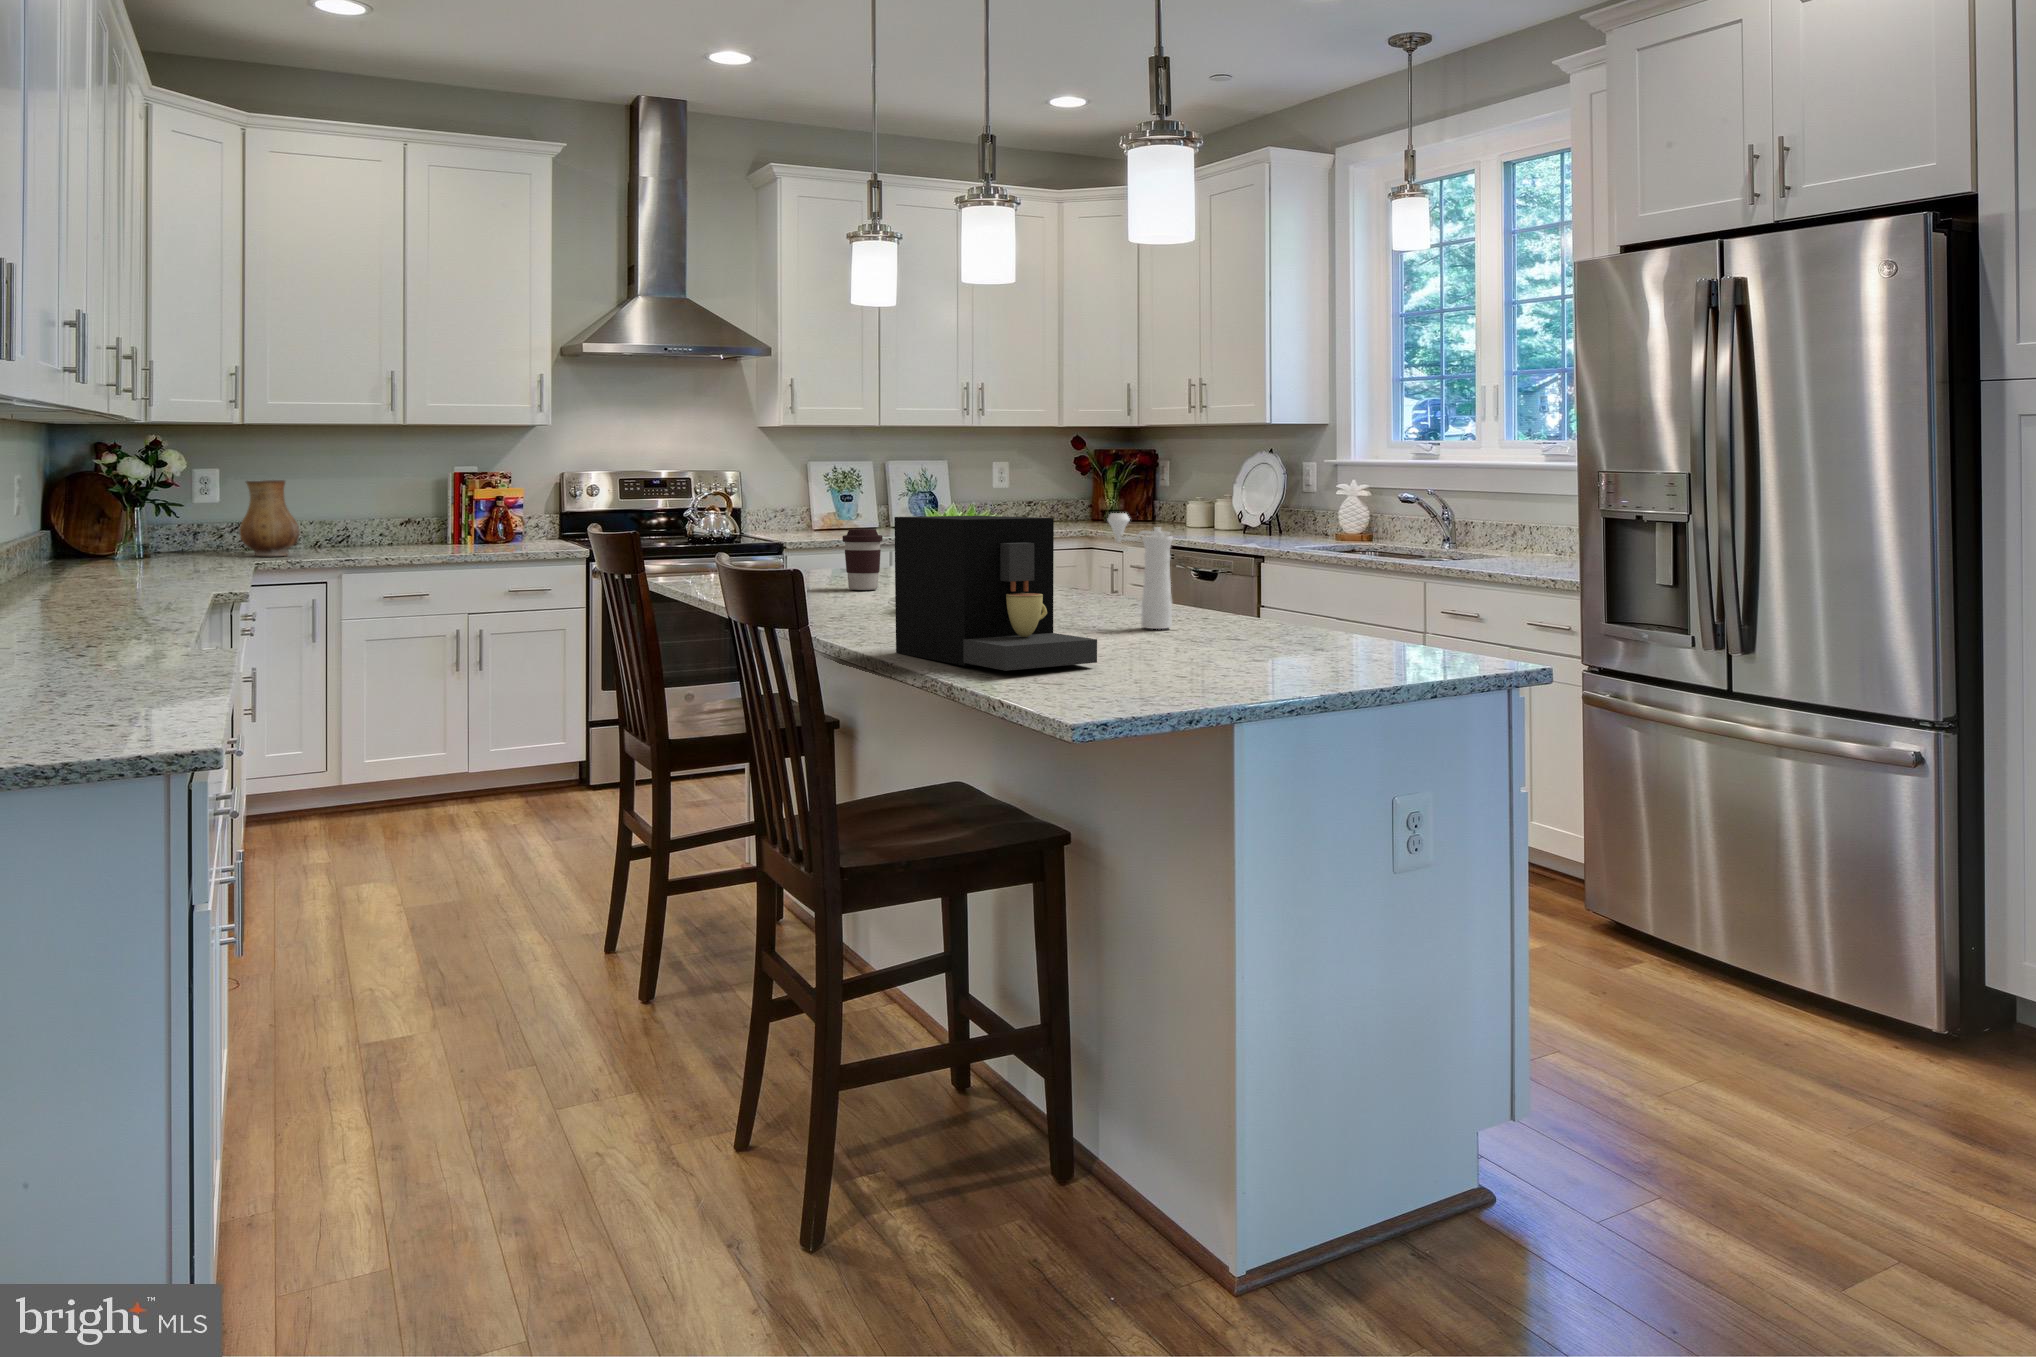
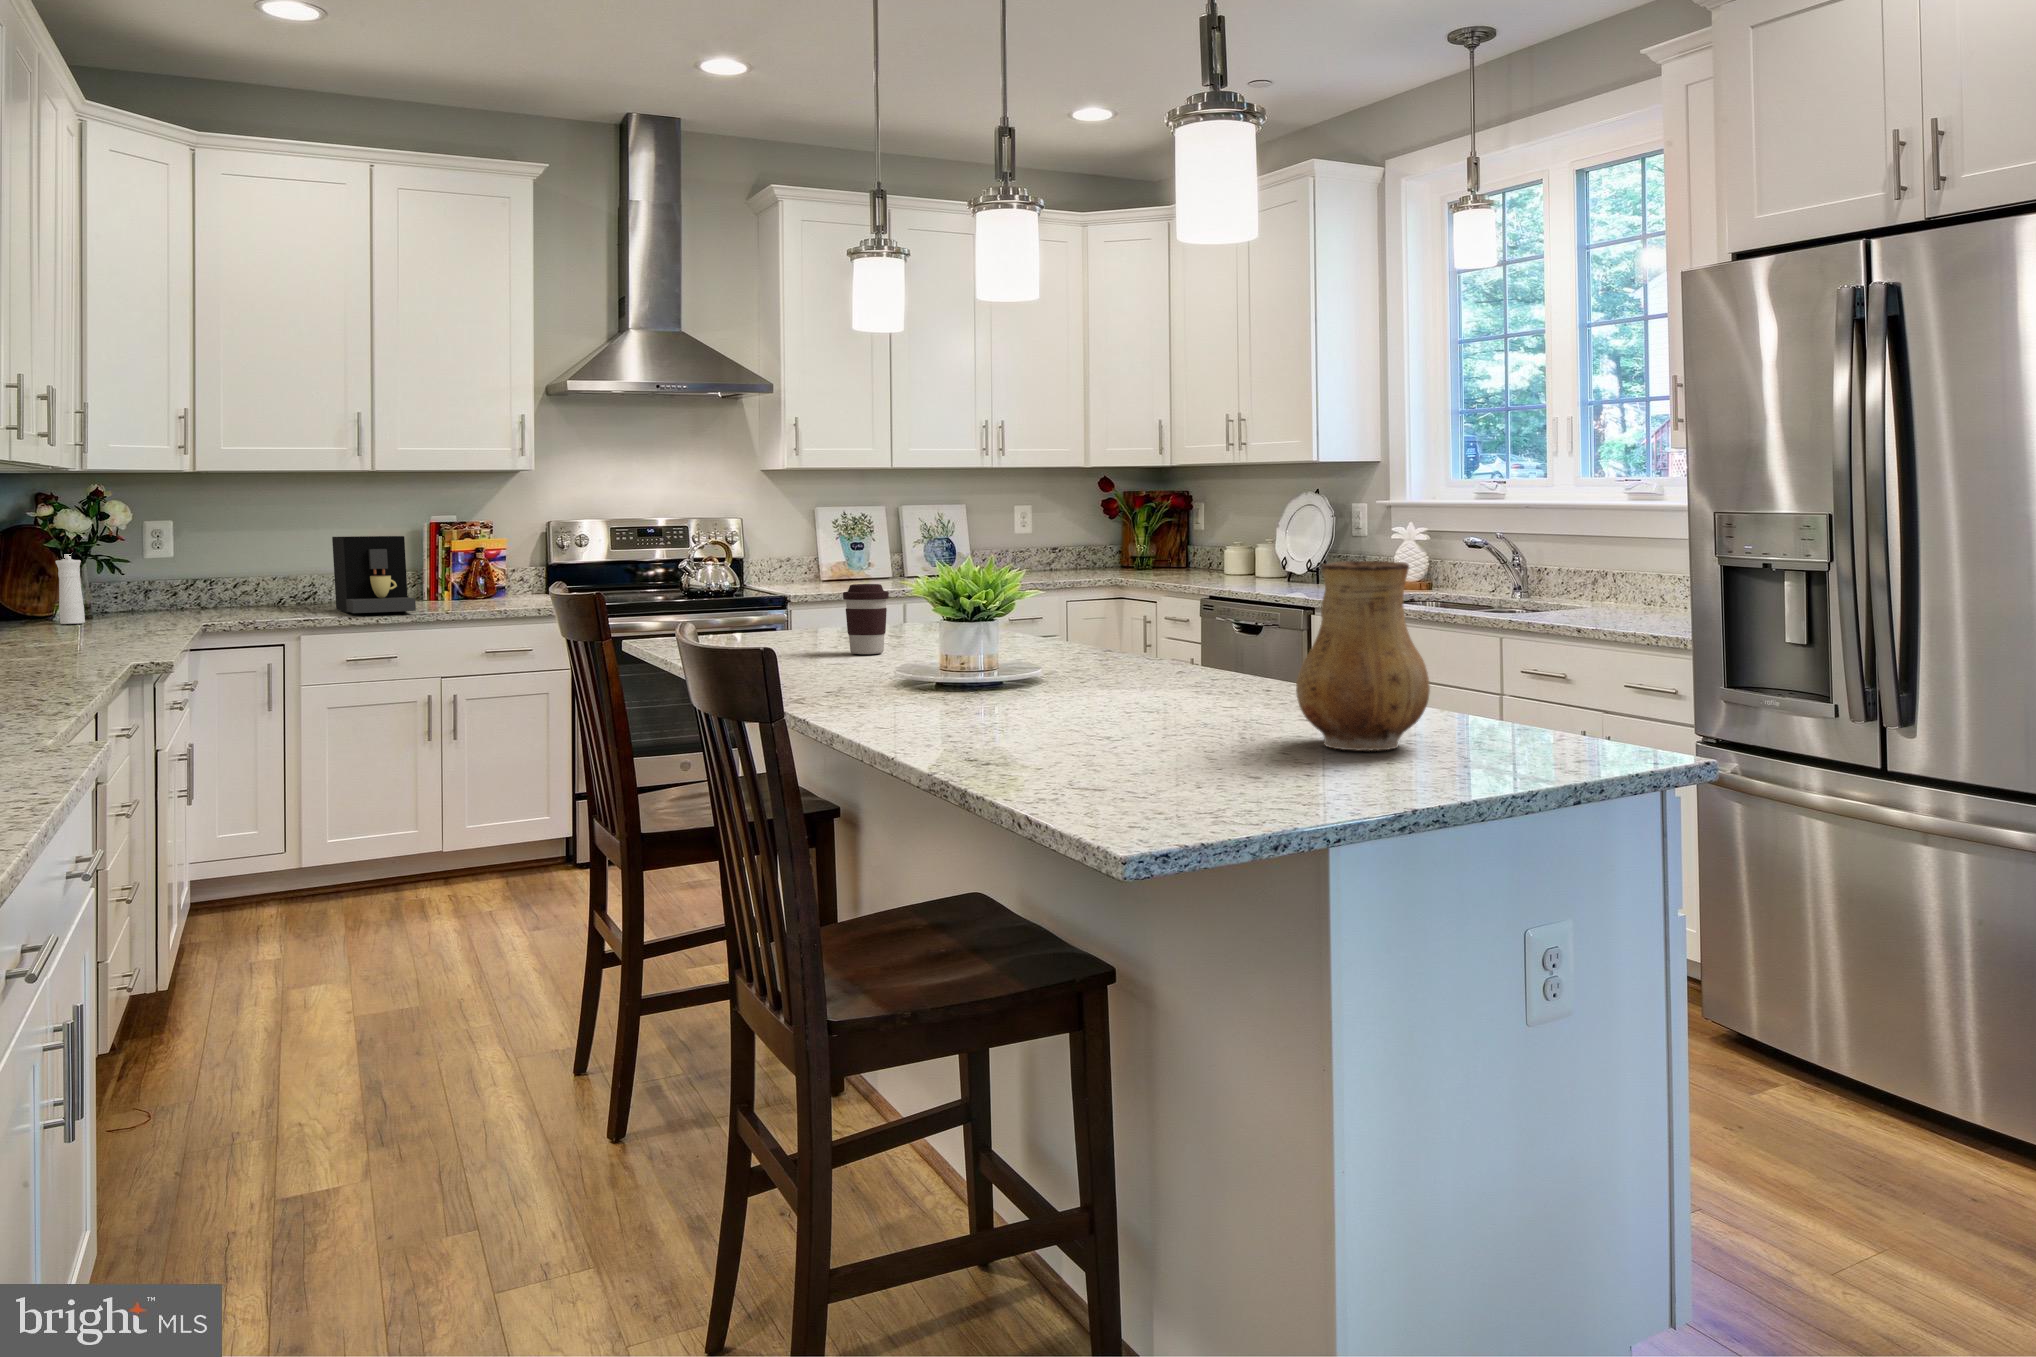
ceramic pitcher: present [240,480,300,556] -> present [1296,561,1430,750]
pepper mill: present [1107,513,1173,629] -> present [56,554,85,624]
coffee maker: present [894,516,1097,671] -> present [332,536,416,613]

